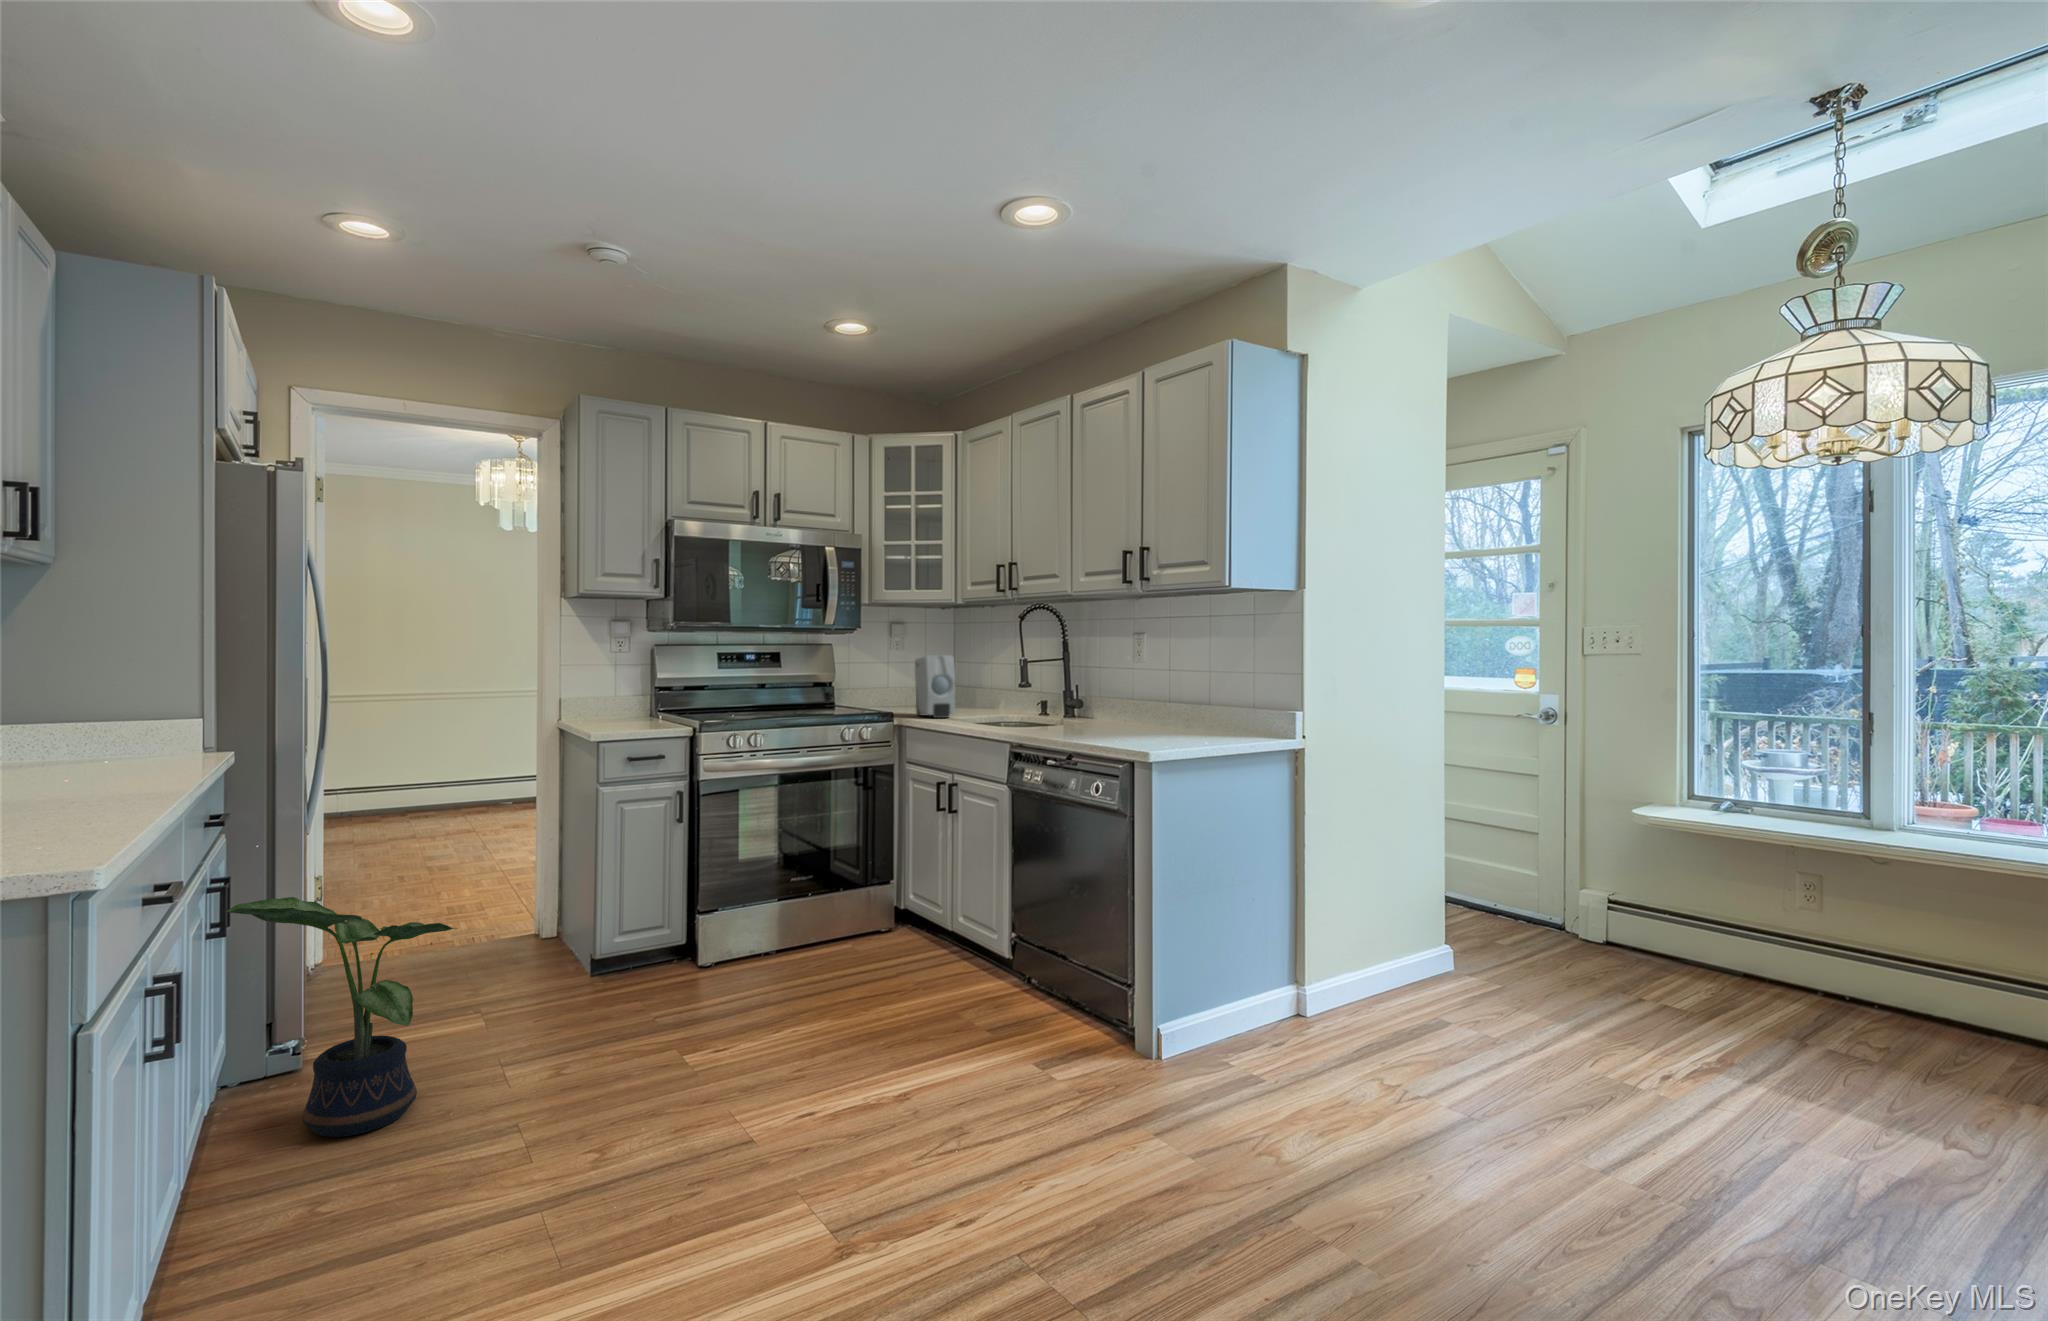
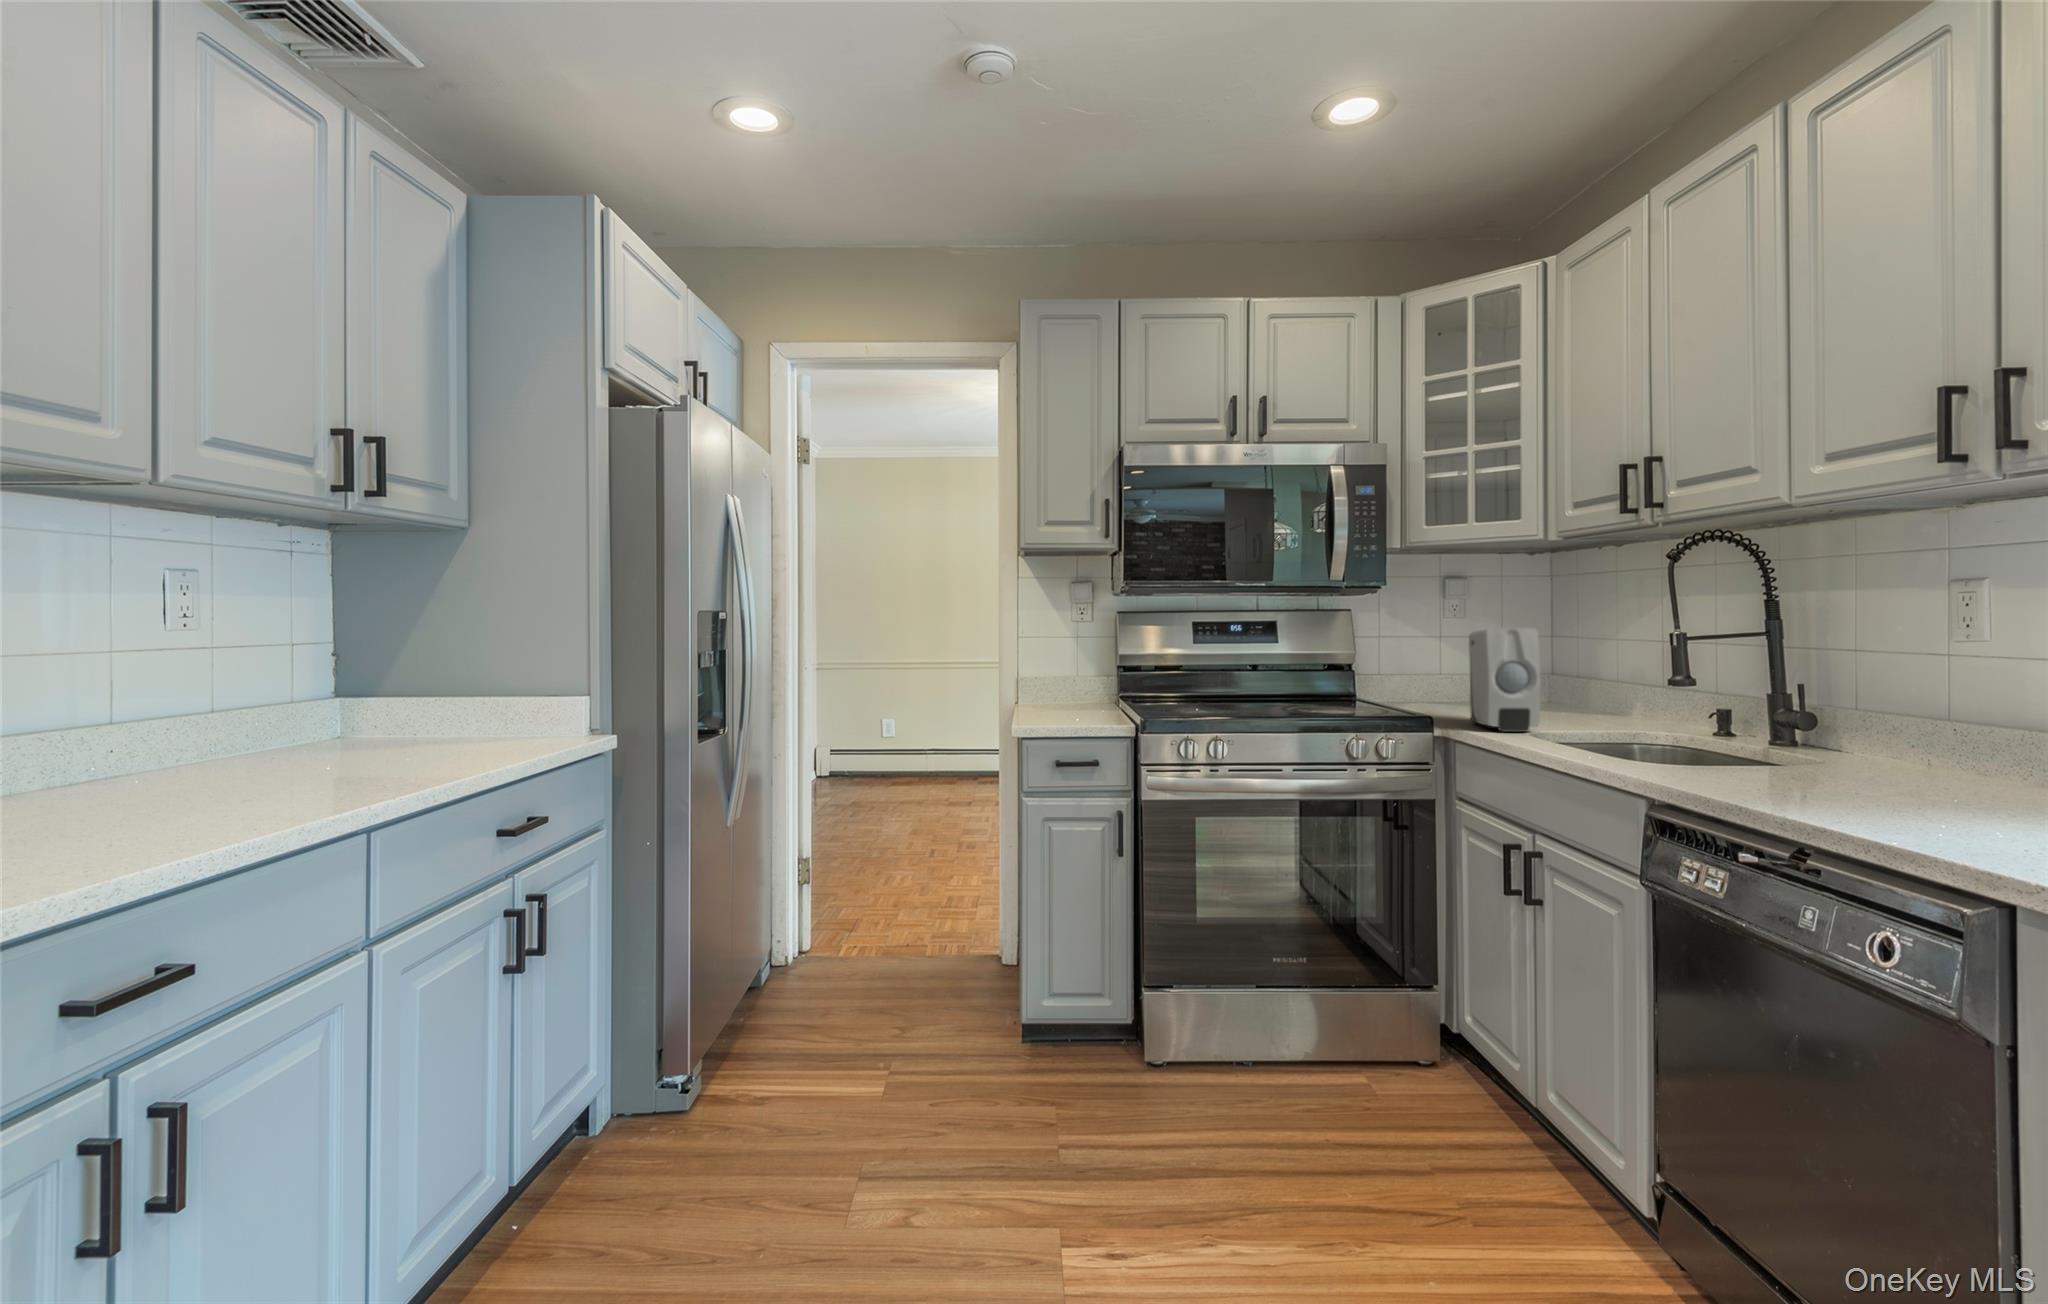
potted plant: present [226,897,457,1137] -> none [526,940,774,1248]

